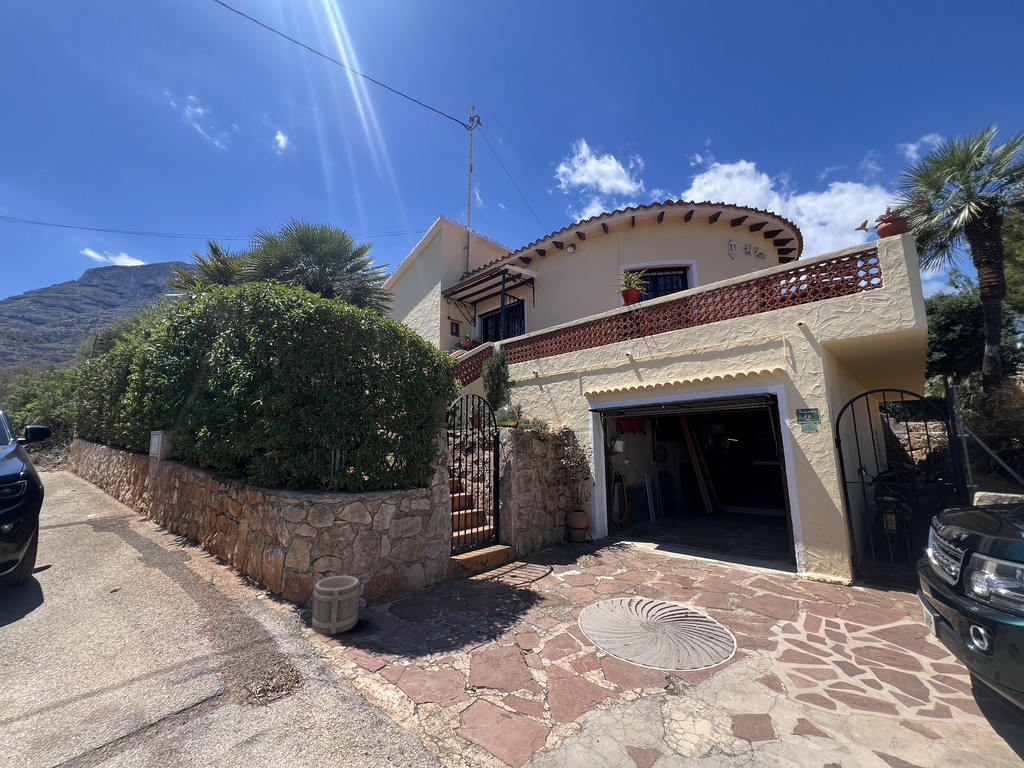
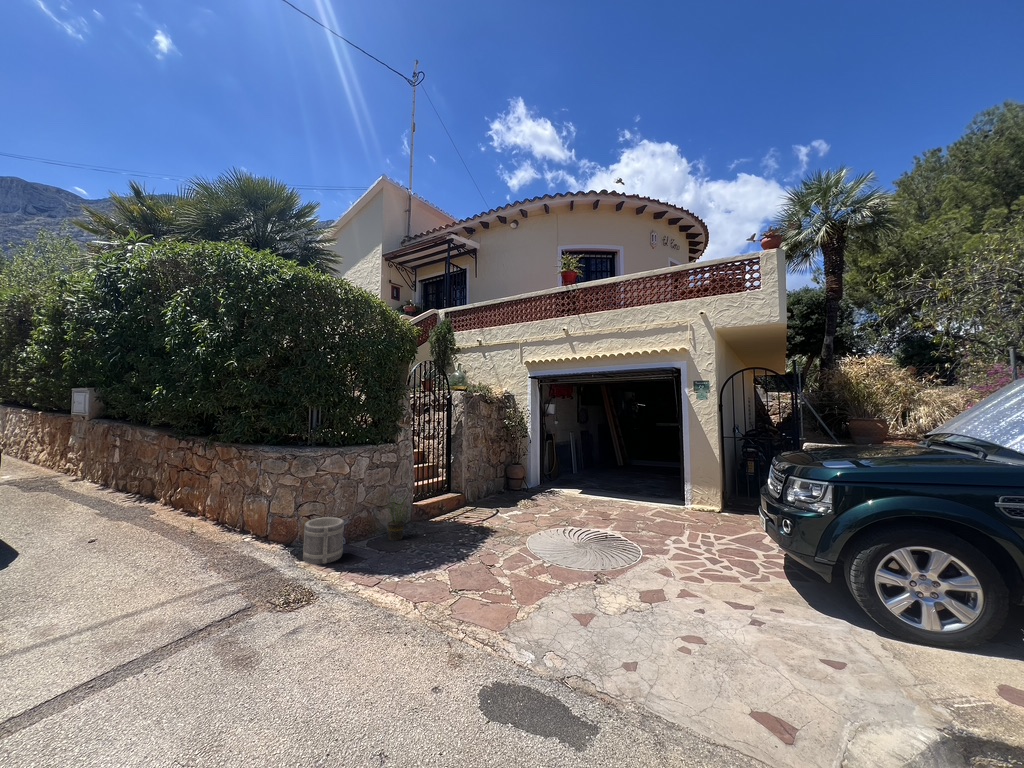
potted plant: none [408,545,442,605] -> present [388,496,404,540]

